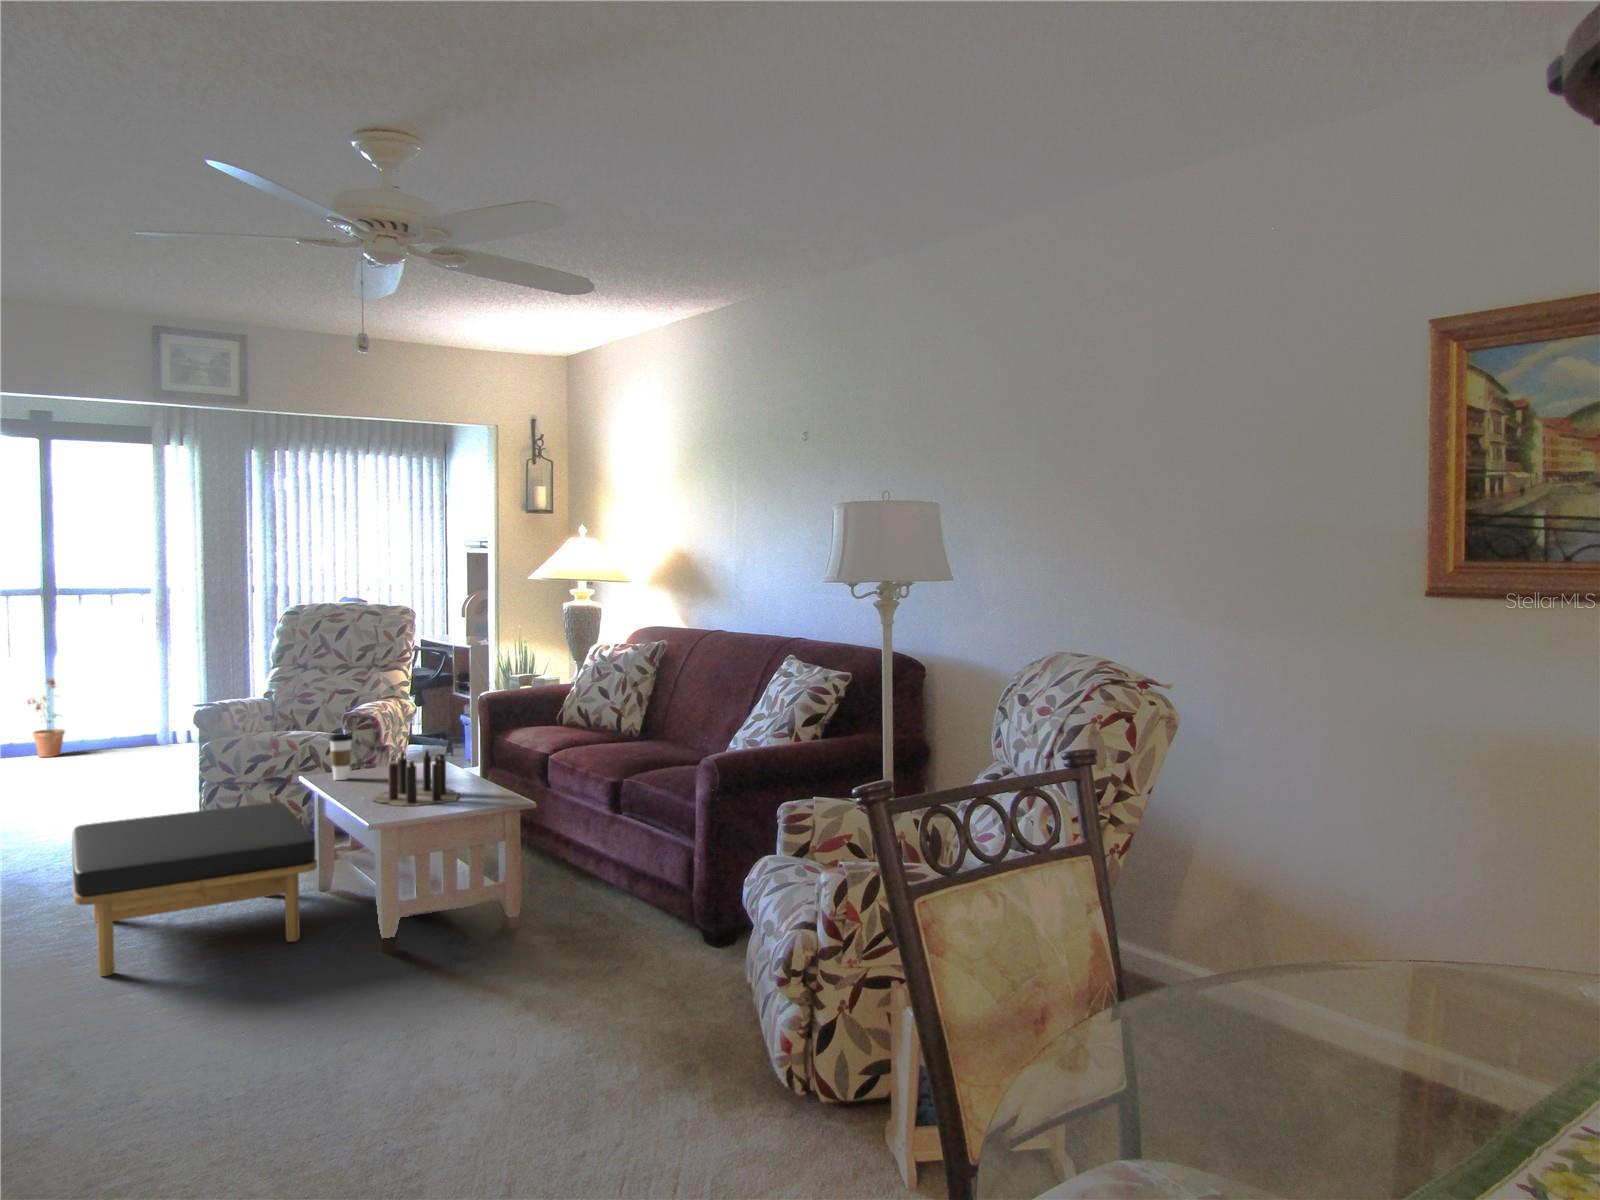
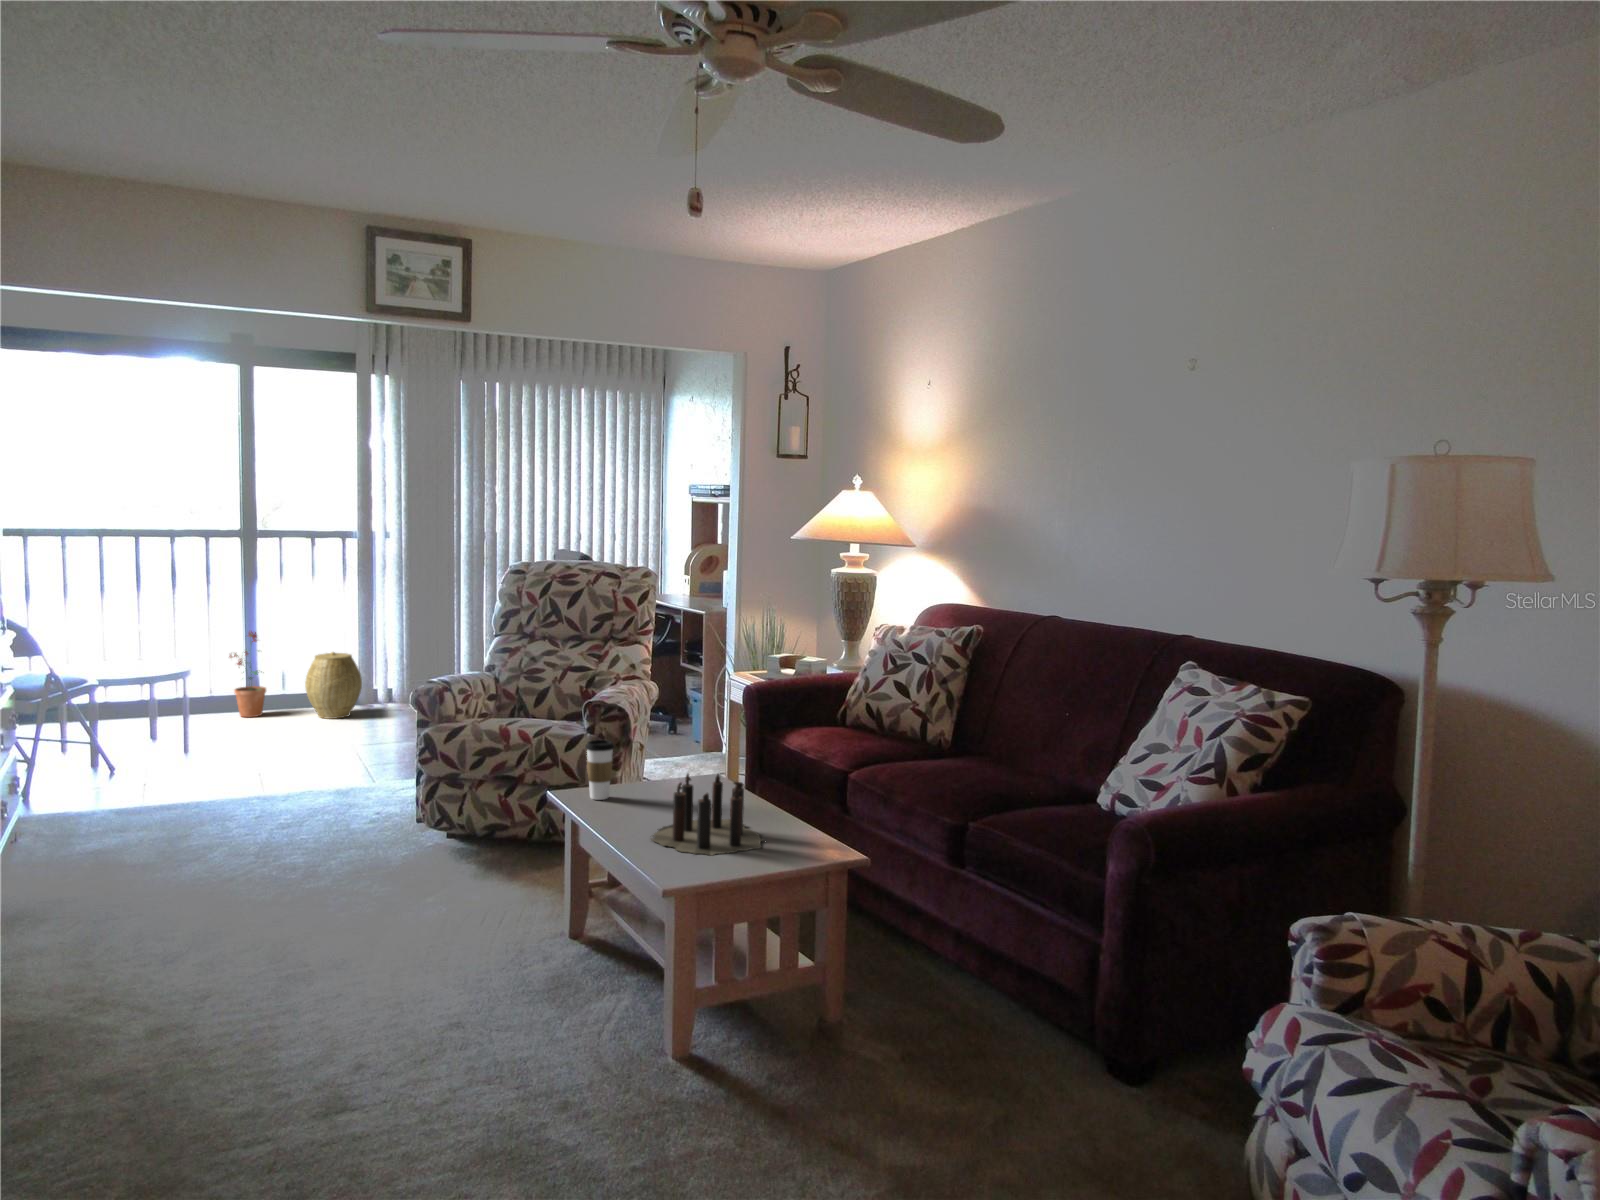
woven basket: none [103,695,158,755] -> present [305,652,362,719]
ottoman: present [72,802,317,976] -> none [284,823,585,1068]

